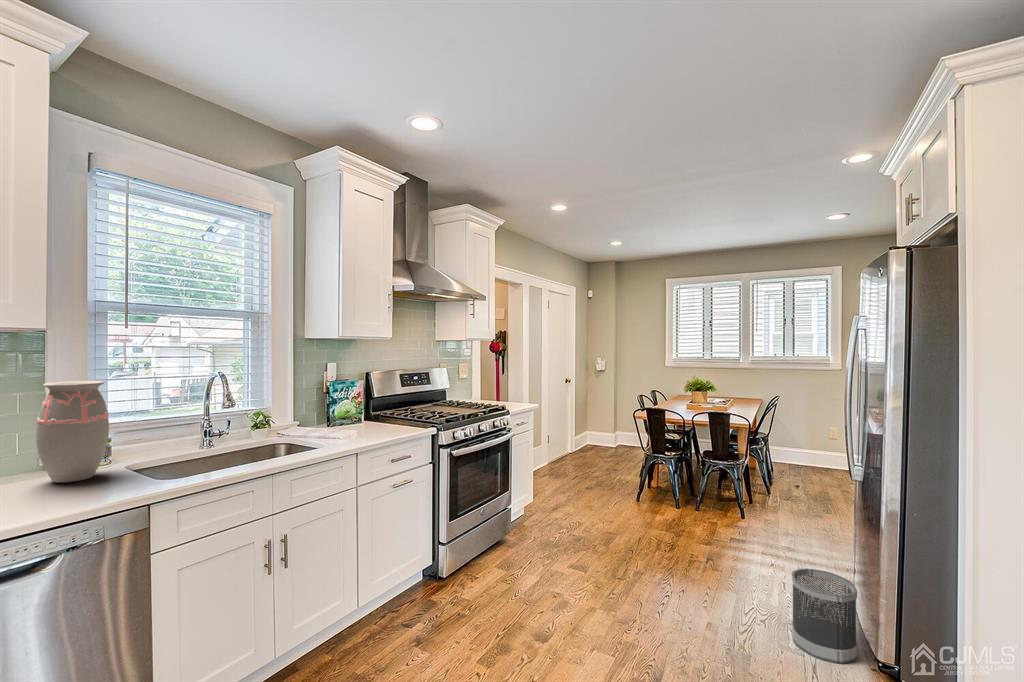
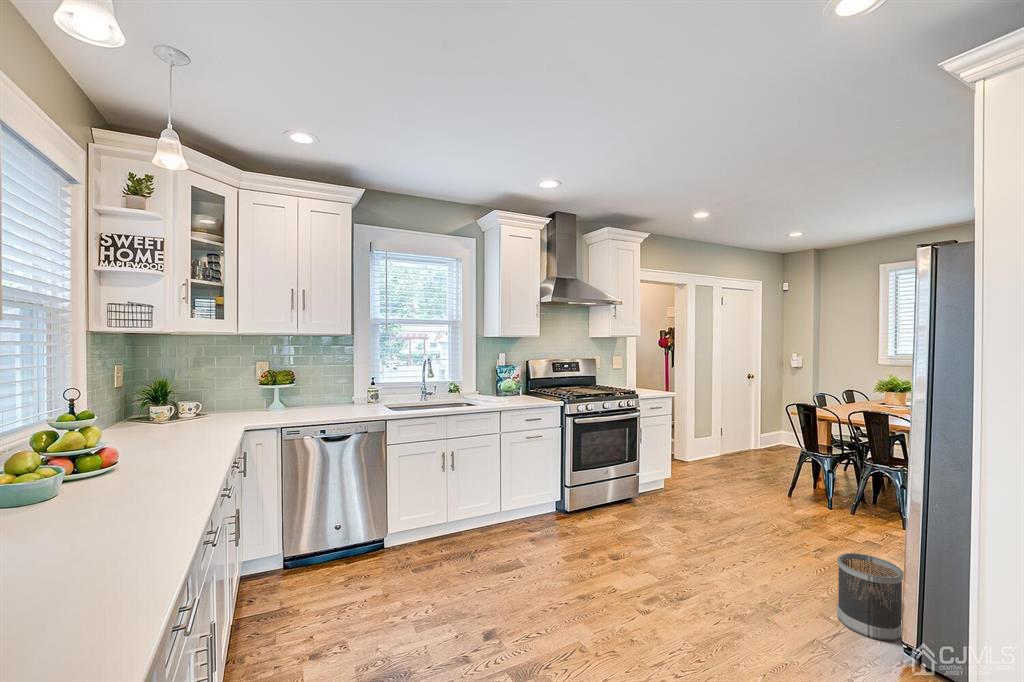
decorative vase: present [36,381,109,483] -> none [346,360,373,408]

